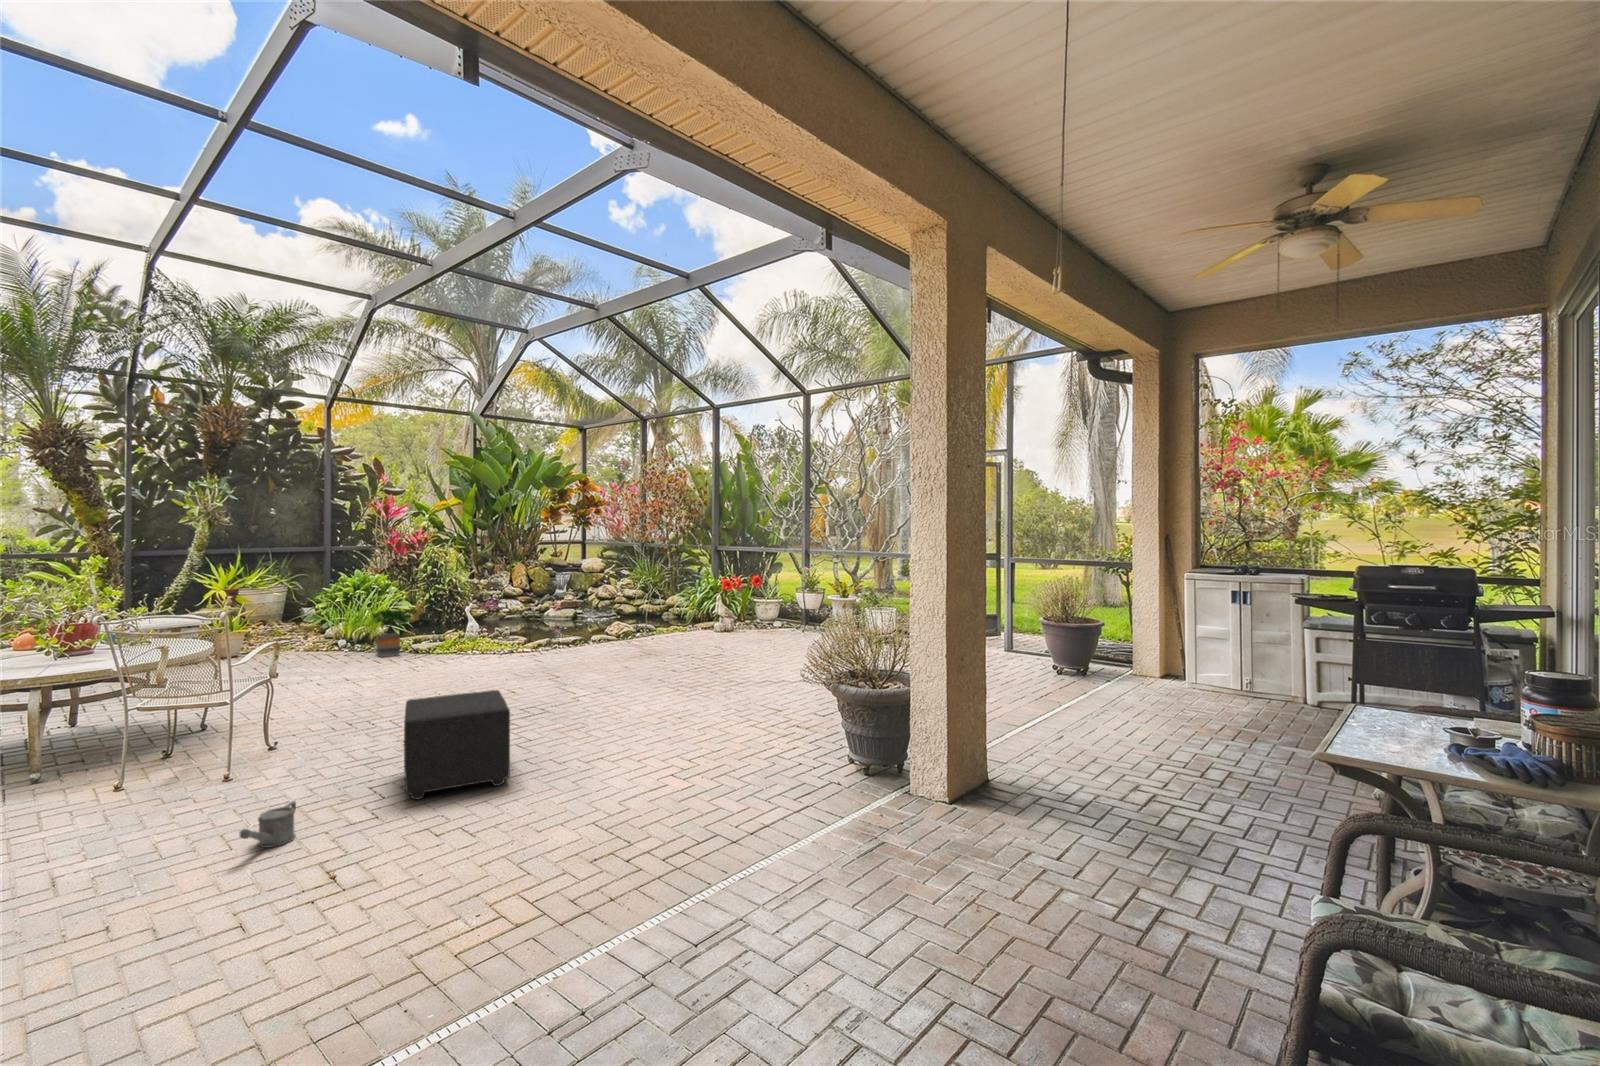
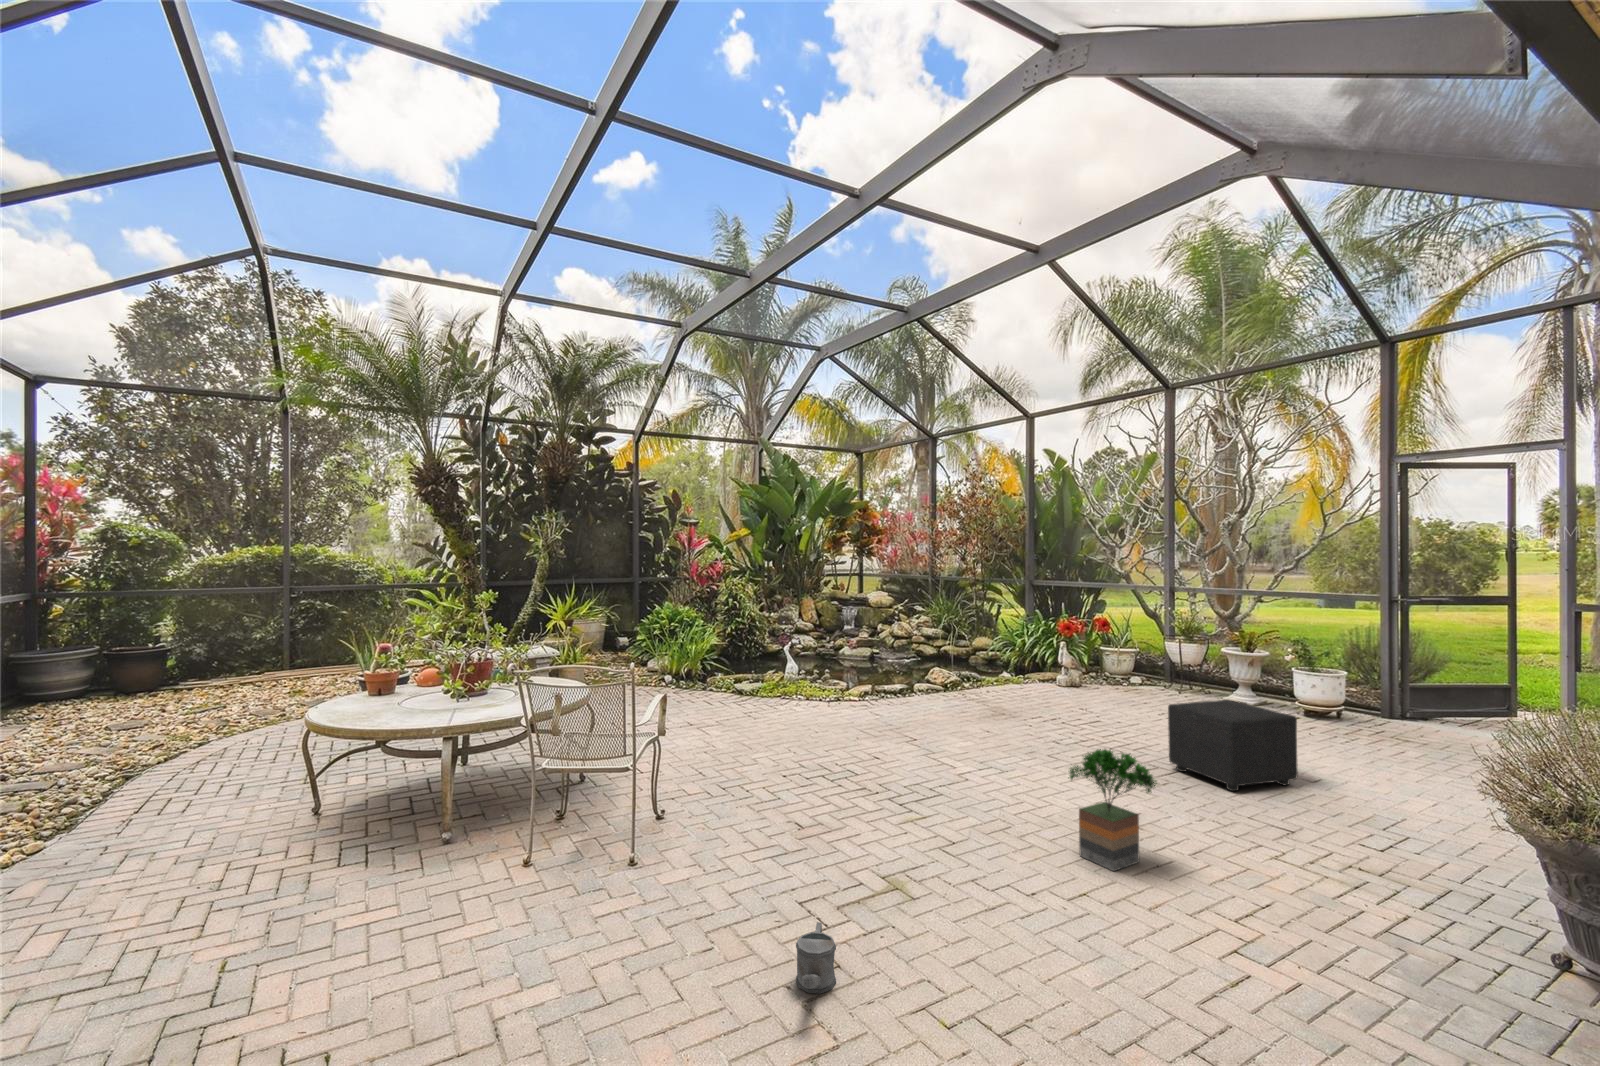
potted tree: present [372,609,408,657] -> present [1068,749,1157,871]
ottoman: present [404,690,510,800] -> present [1168,700,1298,791]

